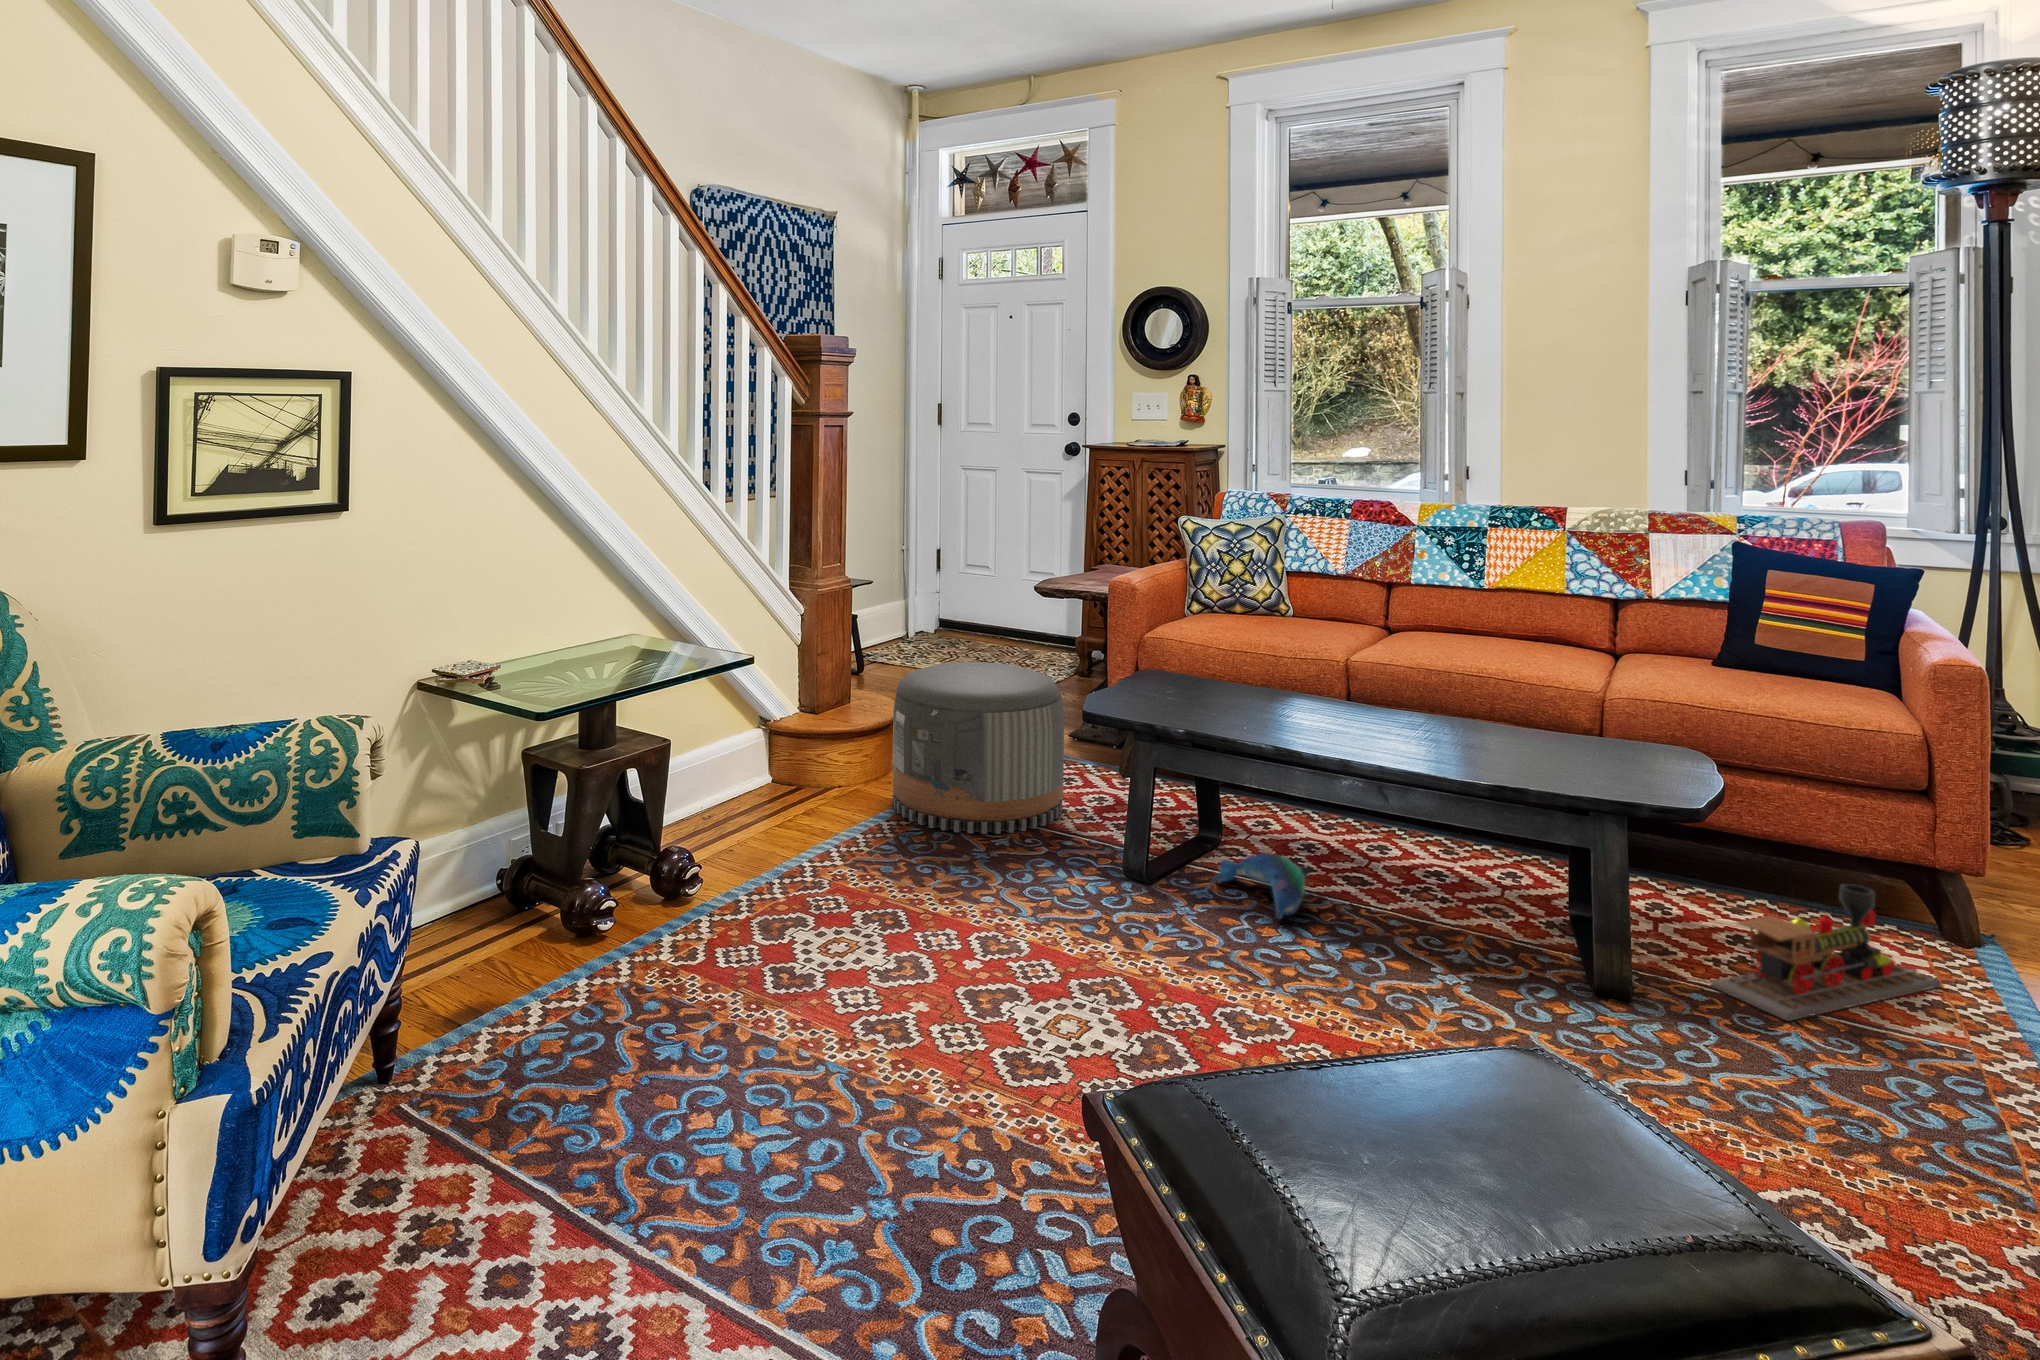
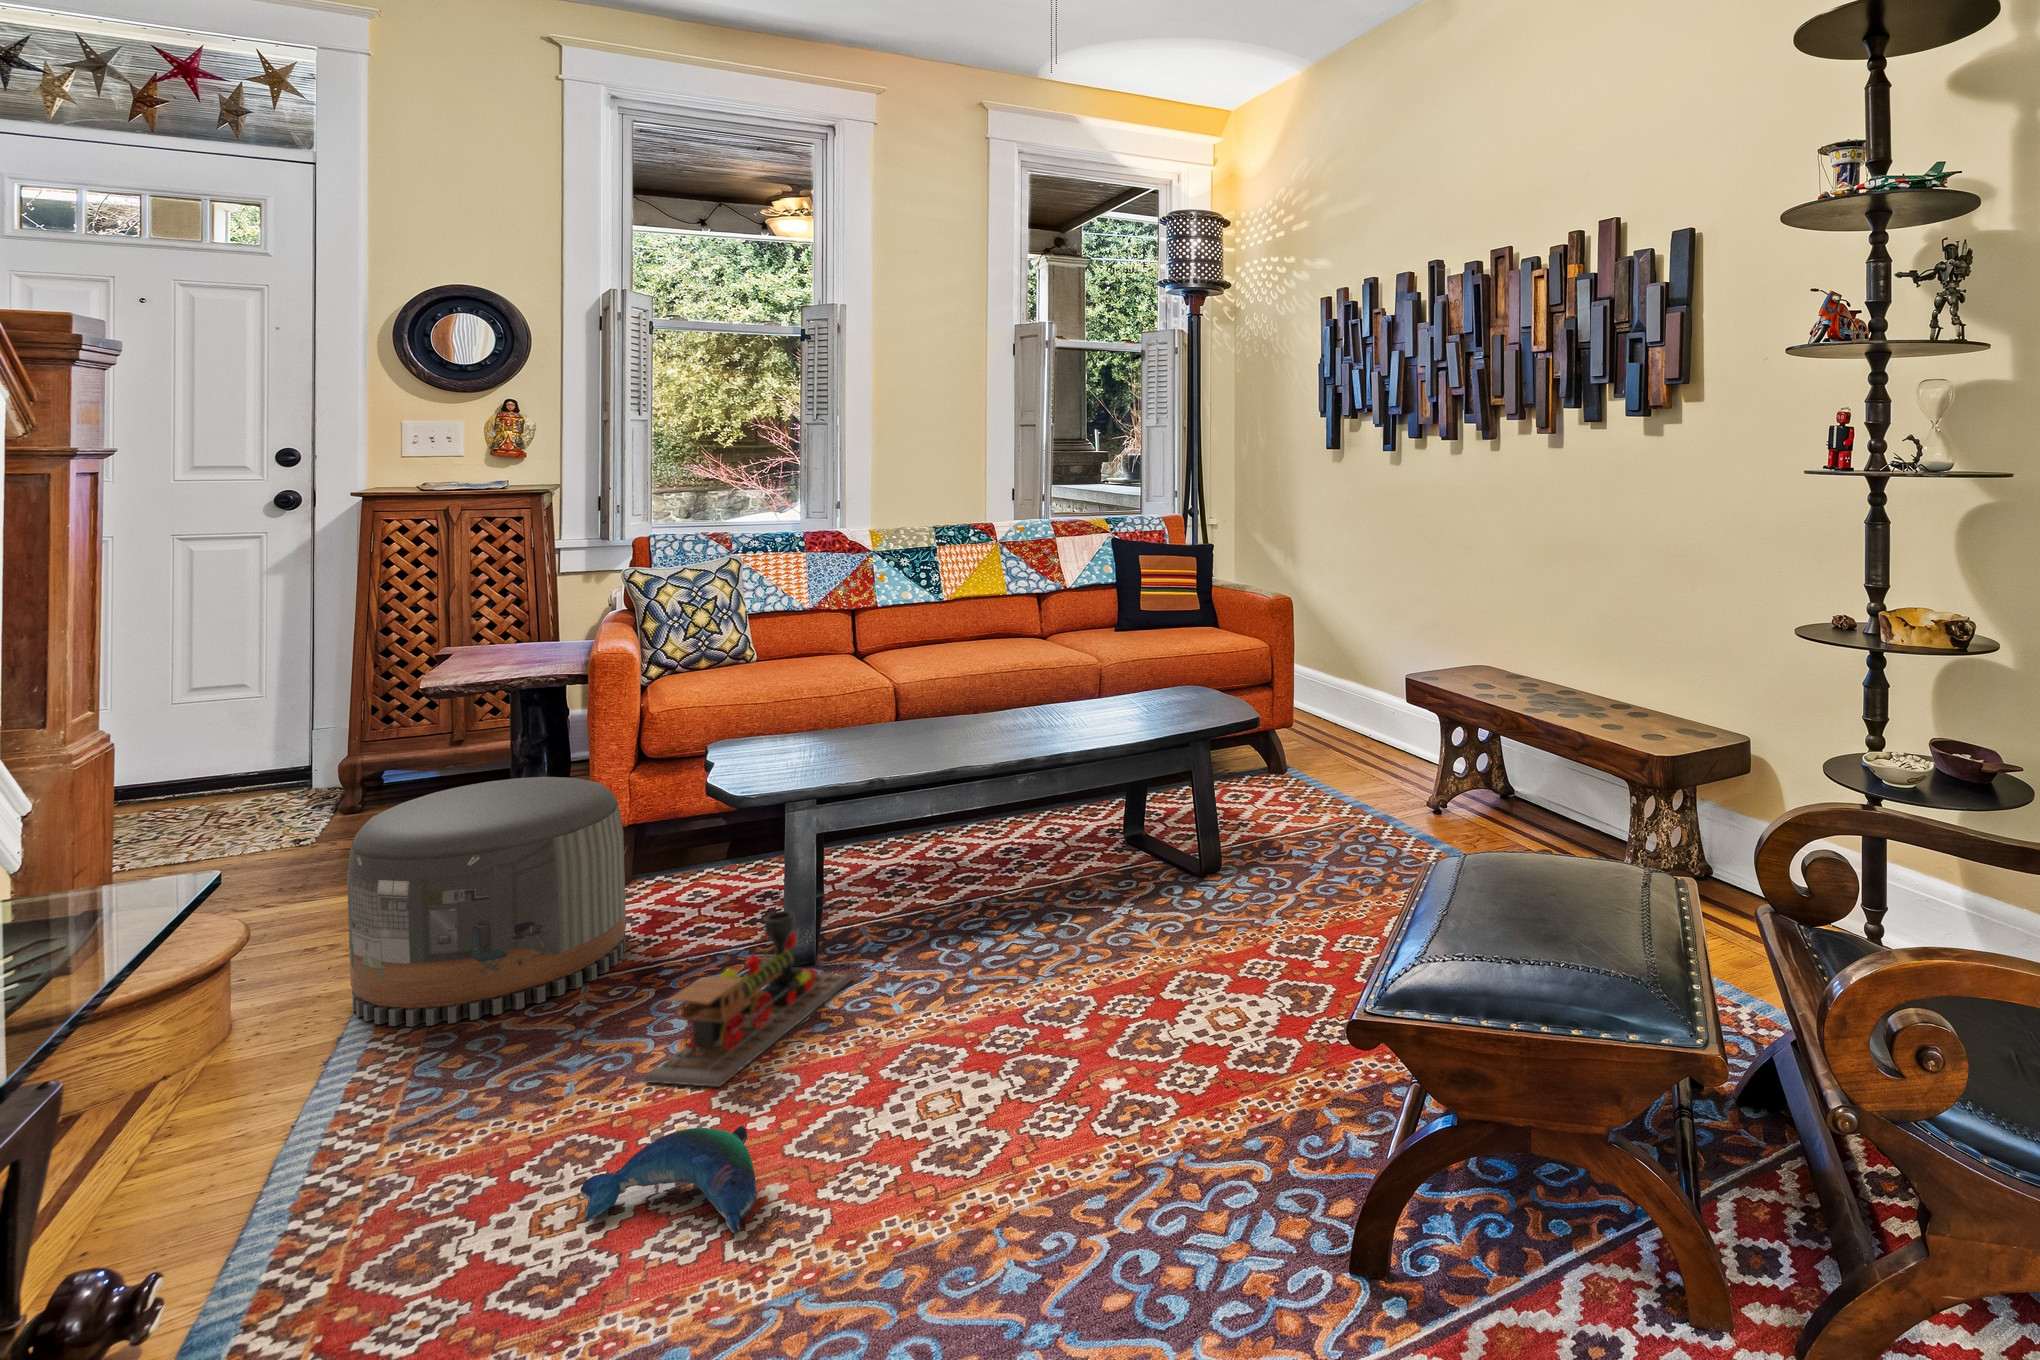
plush toy: present [1216,853,1309,919] -> present [581,1125,756,1233]
toy train: present [1711,884,1941,1021] -> present [644,911,852,1087]

